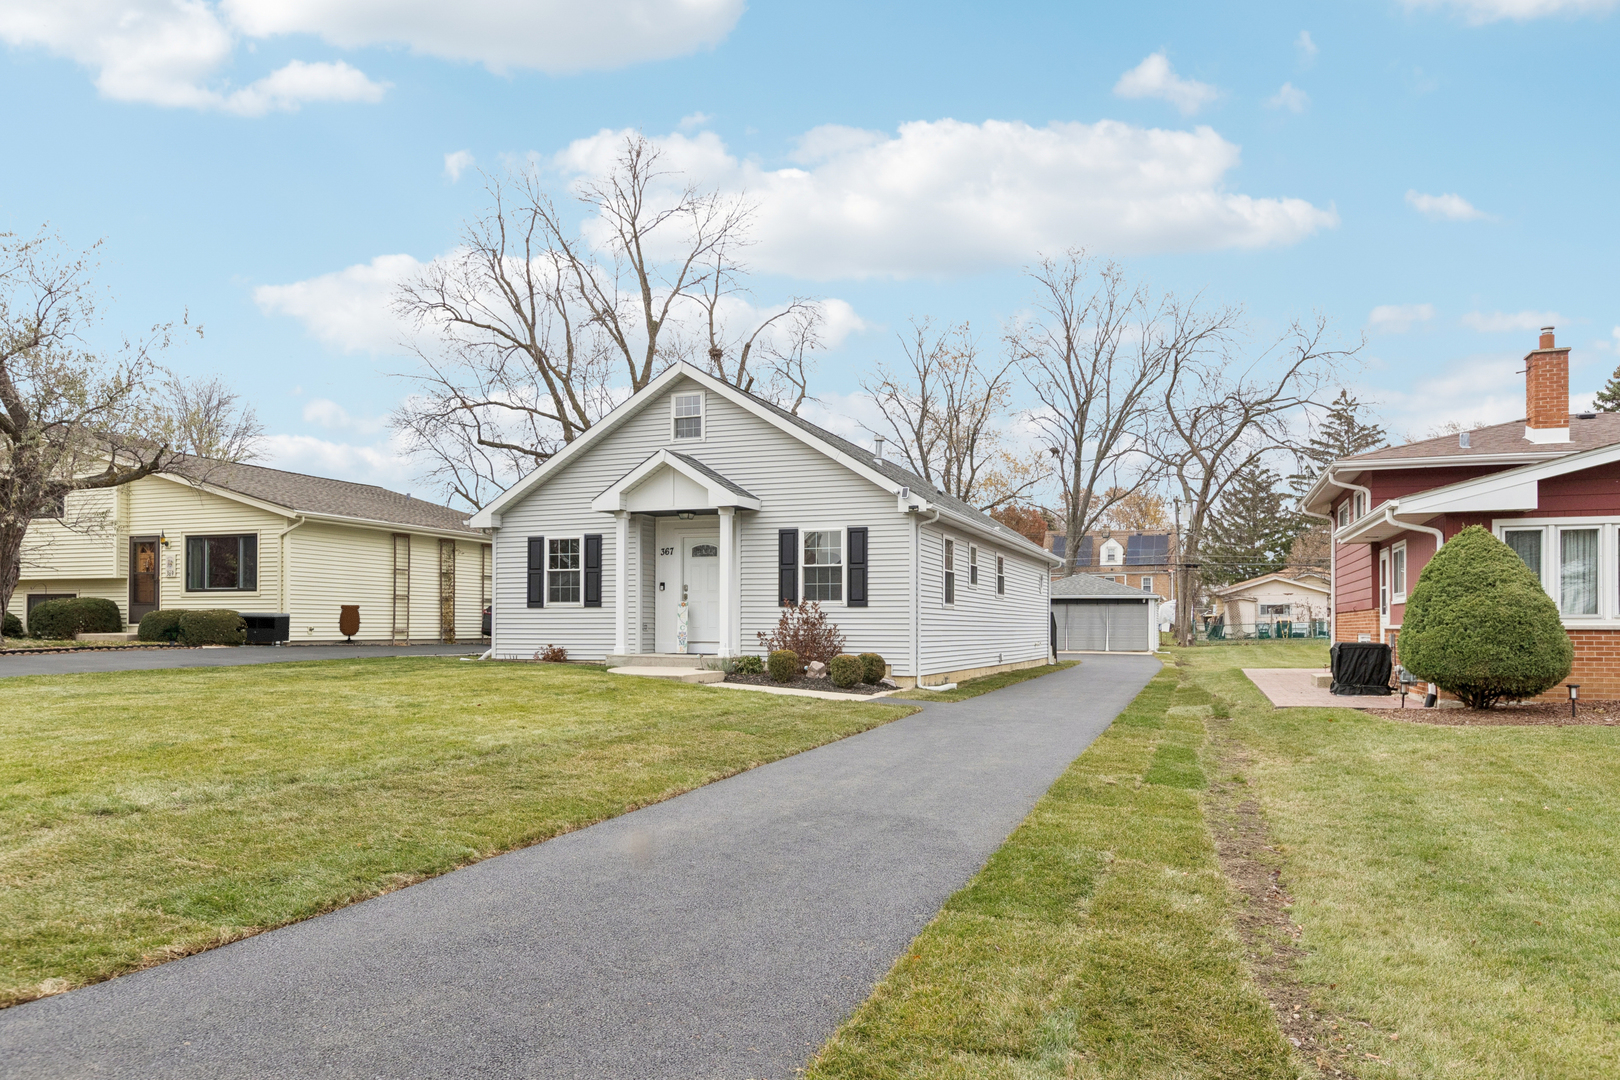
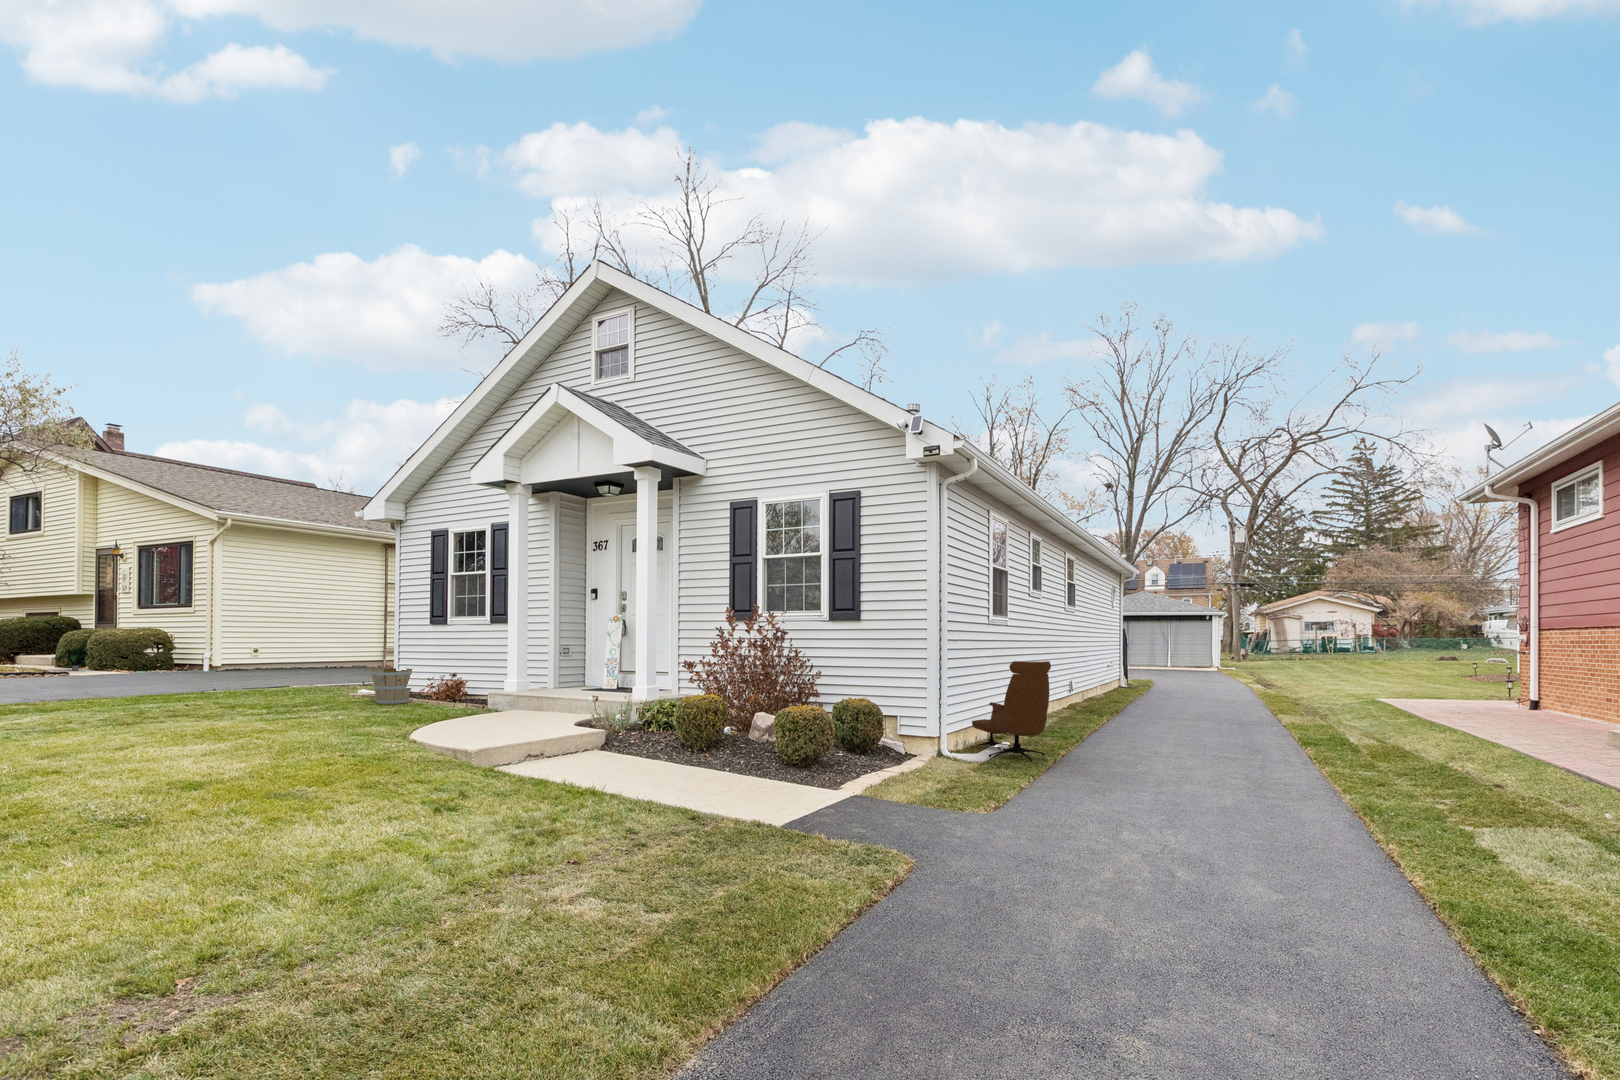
lounge chair: present [336,605,362,644] -> present [972,661,1051,761]
storage bench: present [238,613,290,645] -> none [165,632,229,669]
wooden bucket: none [497,640,527,666] -> present [371,667,412,704]

